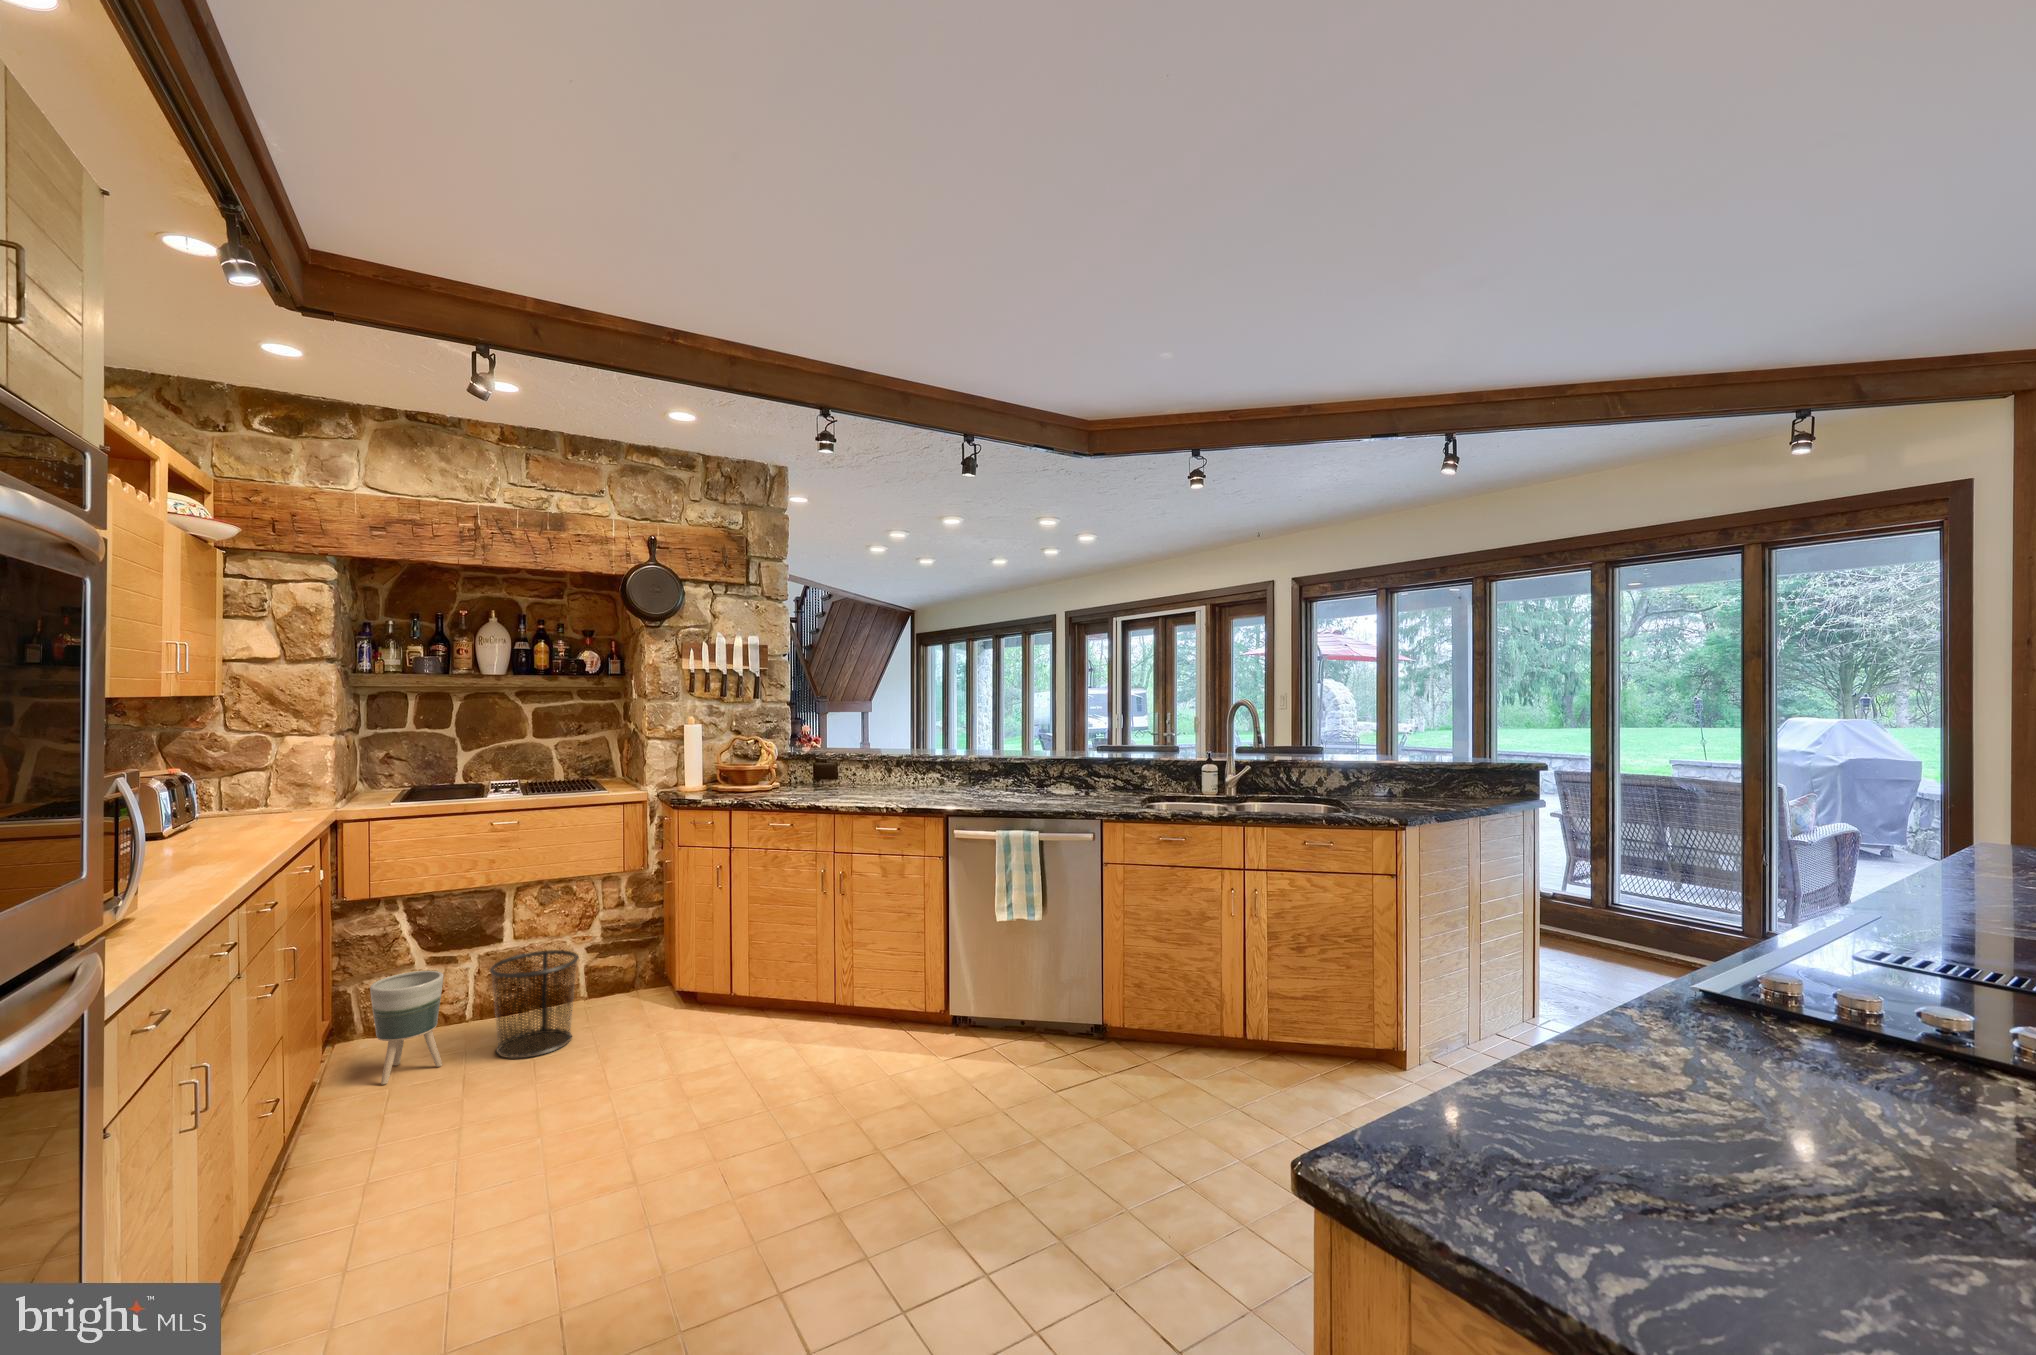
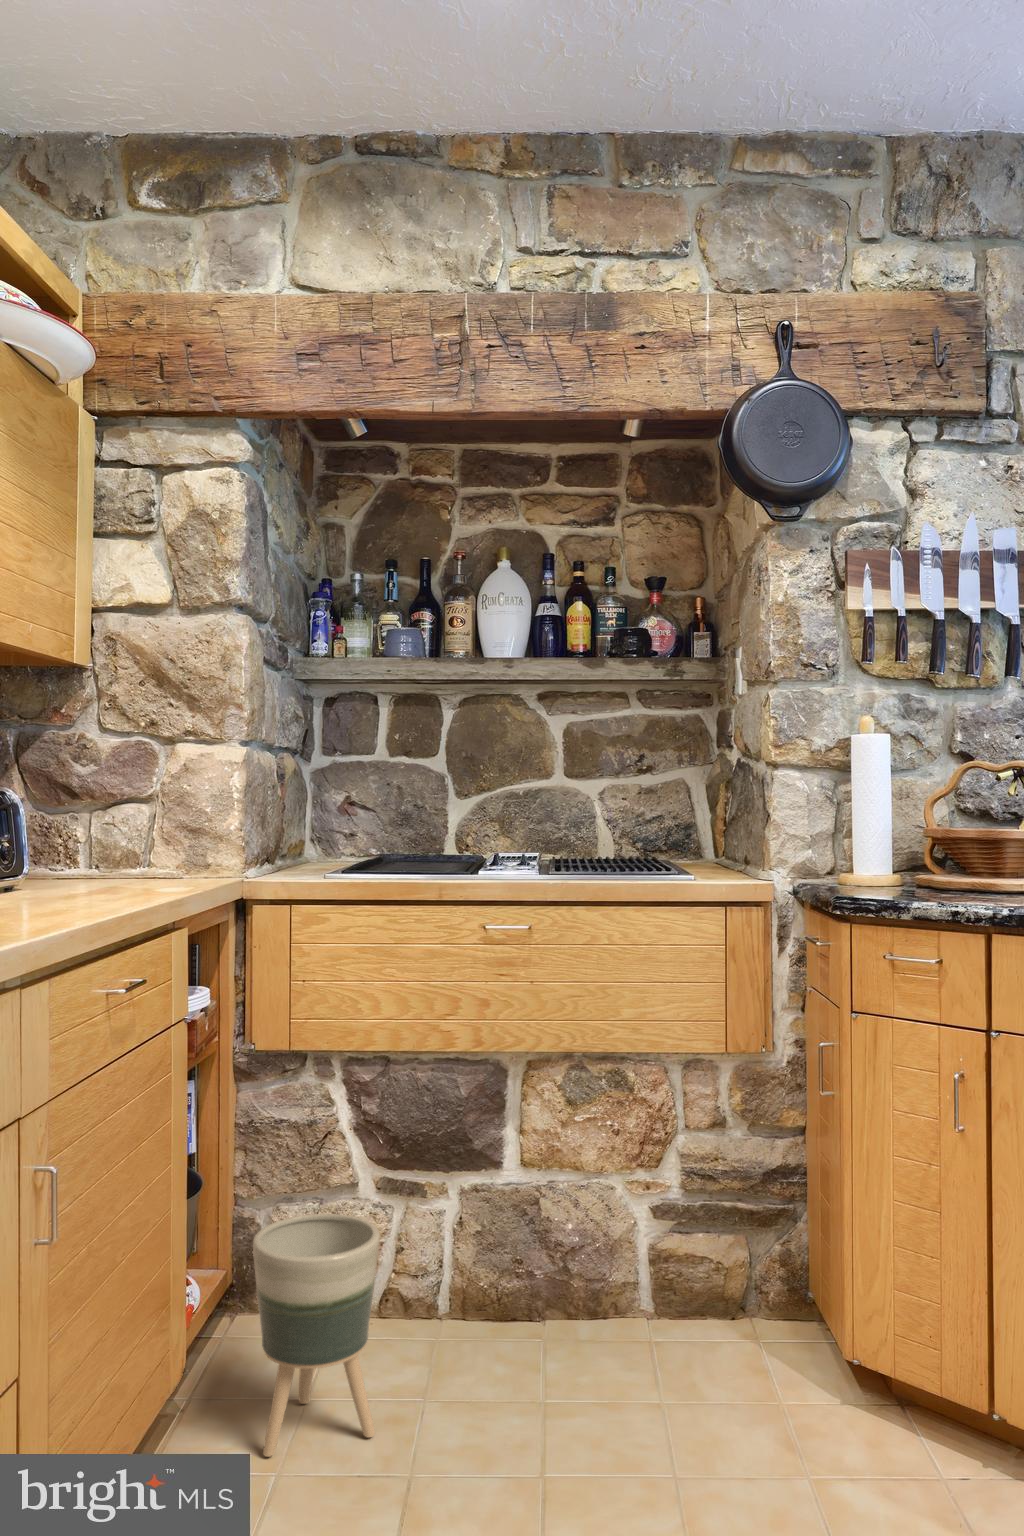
waste bin: present [490,950,579,1058] -> none [463,1212,638,1474]

